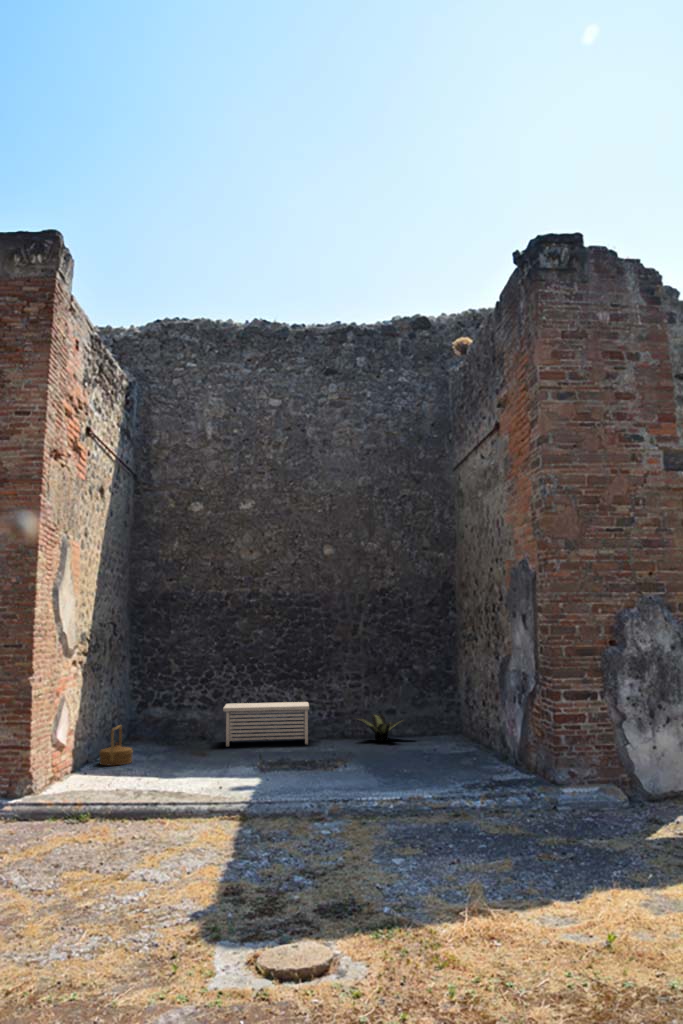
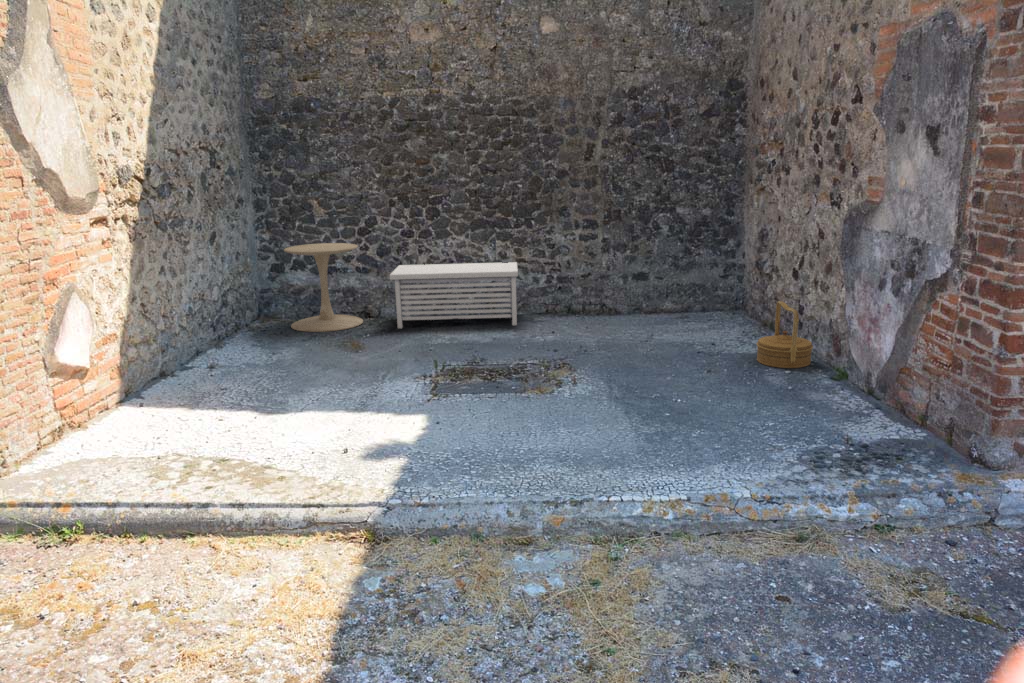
pedestal table: none [150,688,201,749] -> present [284,243,363,332]
potted plant: present [357,714,405,742] -> none [582,279,664,321]
woven basket: present [100,725,133,765] -> present [757,301,813,368]

